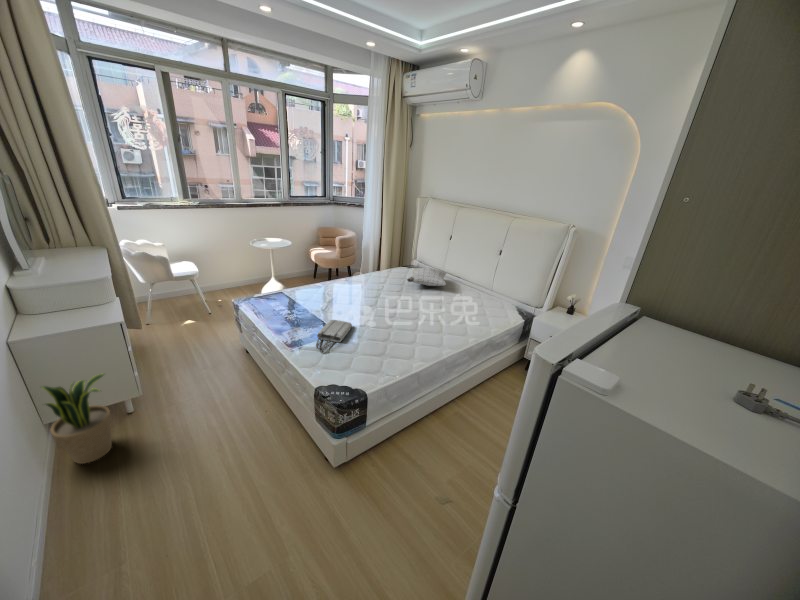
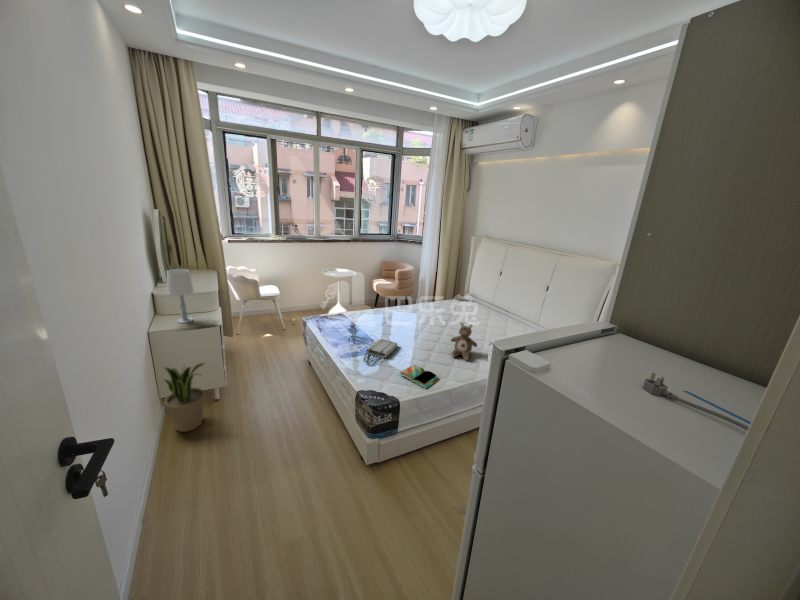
table lamp: none [23,250,78,324] -> present [167,269,194,323]
pillow: present [407,268,446,286] -> none [454,300,494,317]
stuffed bear: none [410,295,439,336] -> present [451,323,477,360]
book: none [360,347,405,374] -> present [399,365,439,388]

